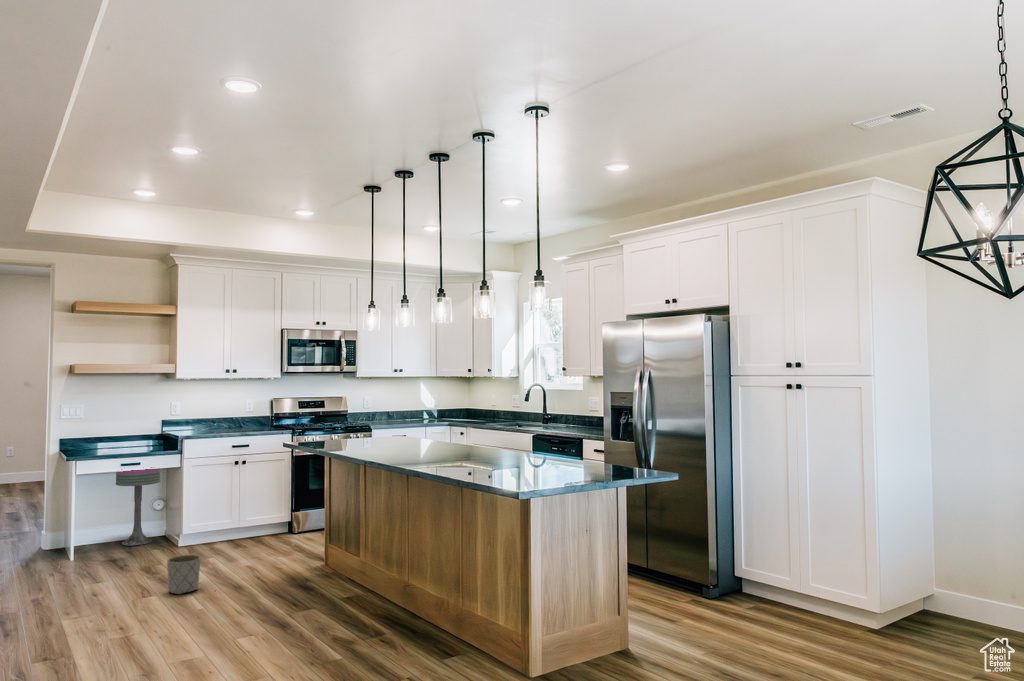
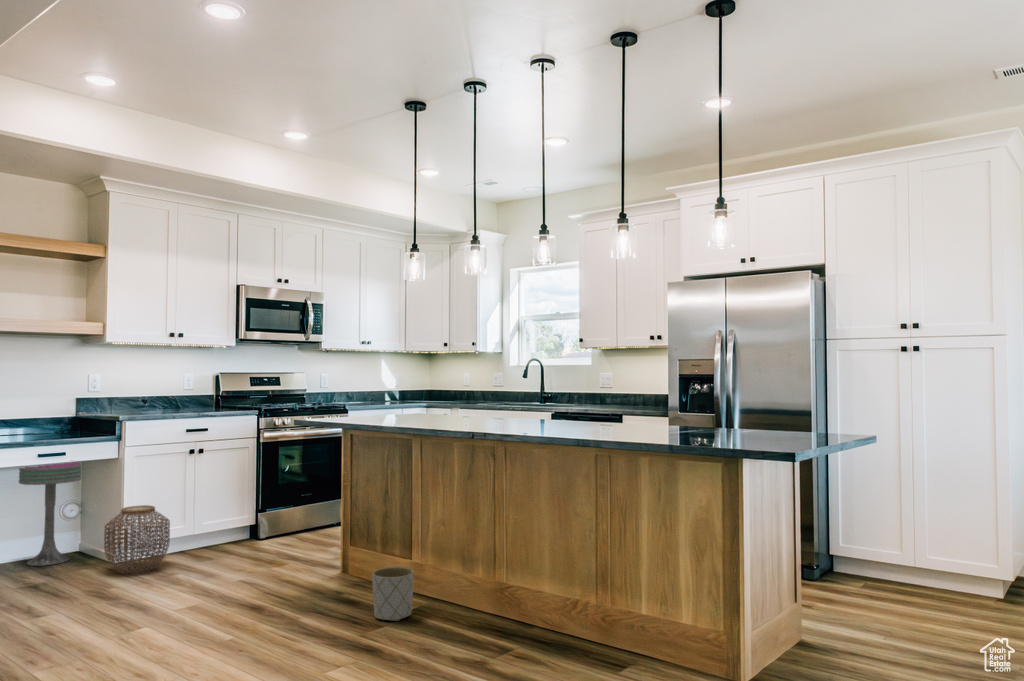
woven basket: none [164,504,213,555] -> present [104,505,170,573]
planter: present [167,555,200,594] -> present [372,567,414,621]

